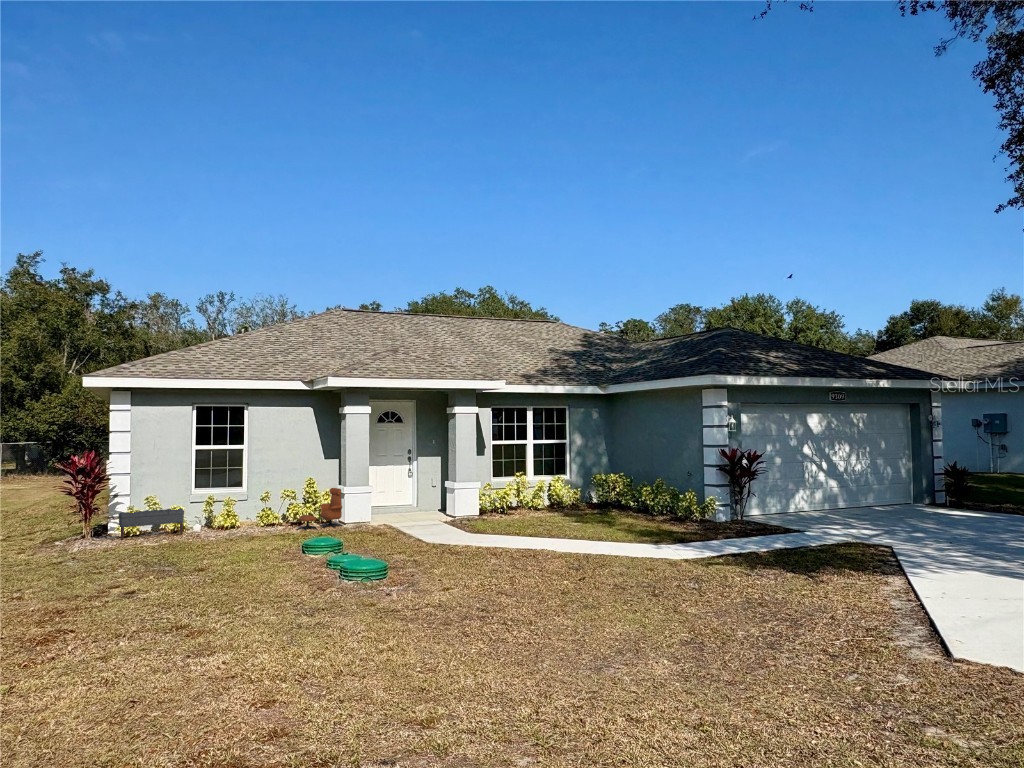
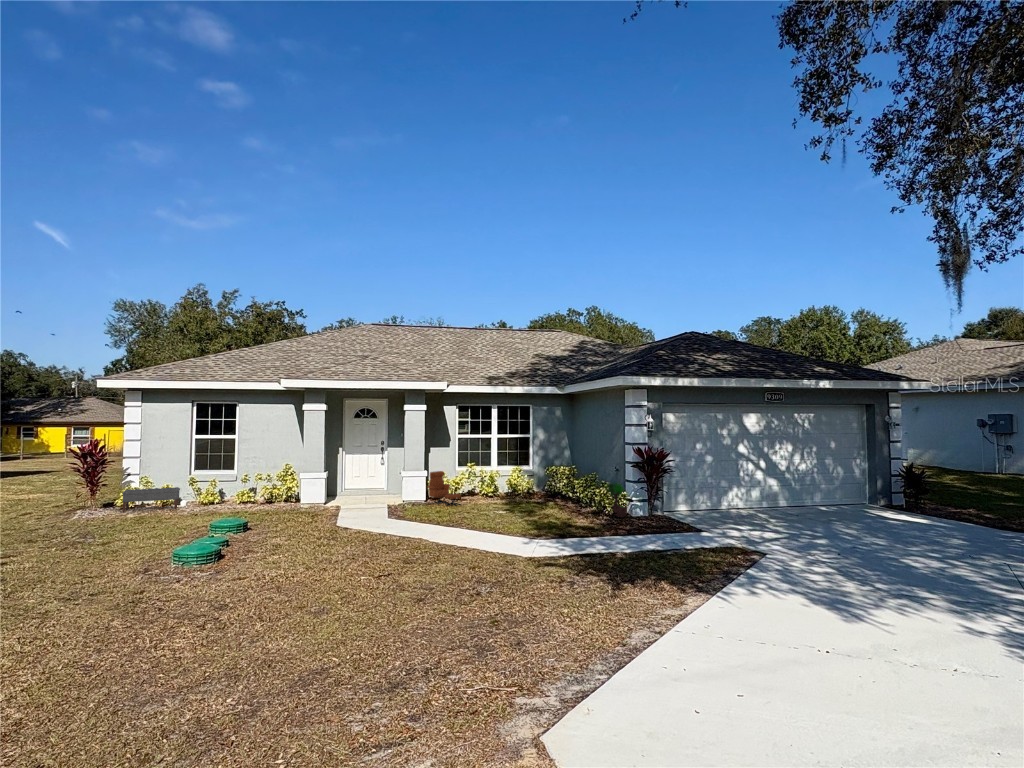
potted tree: none [682,483,709,523] -> present [607,483,627,518]
lounge chair: present [297,488,342,530] -> present [428,471,461,506]

